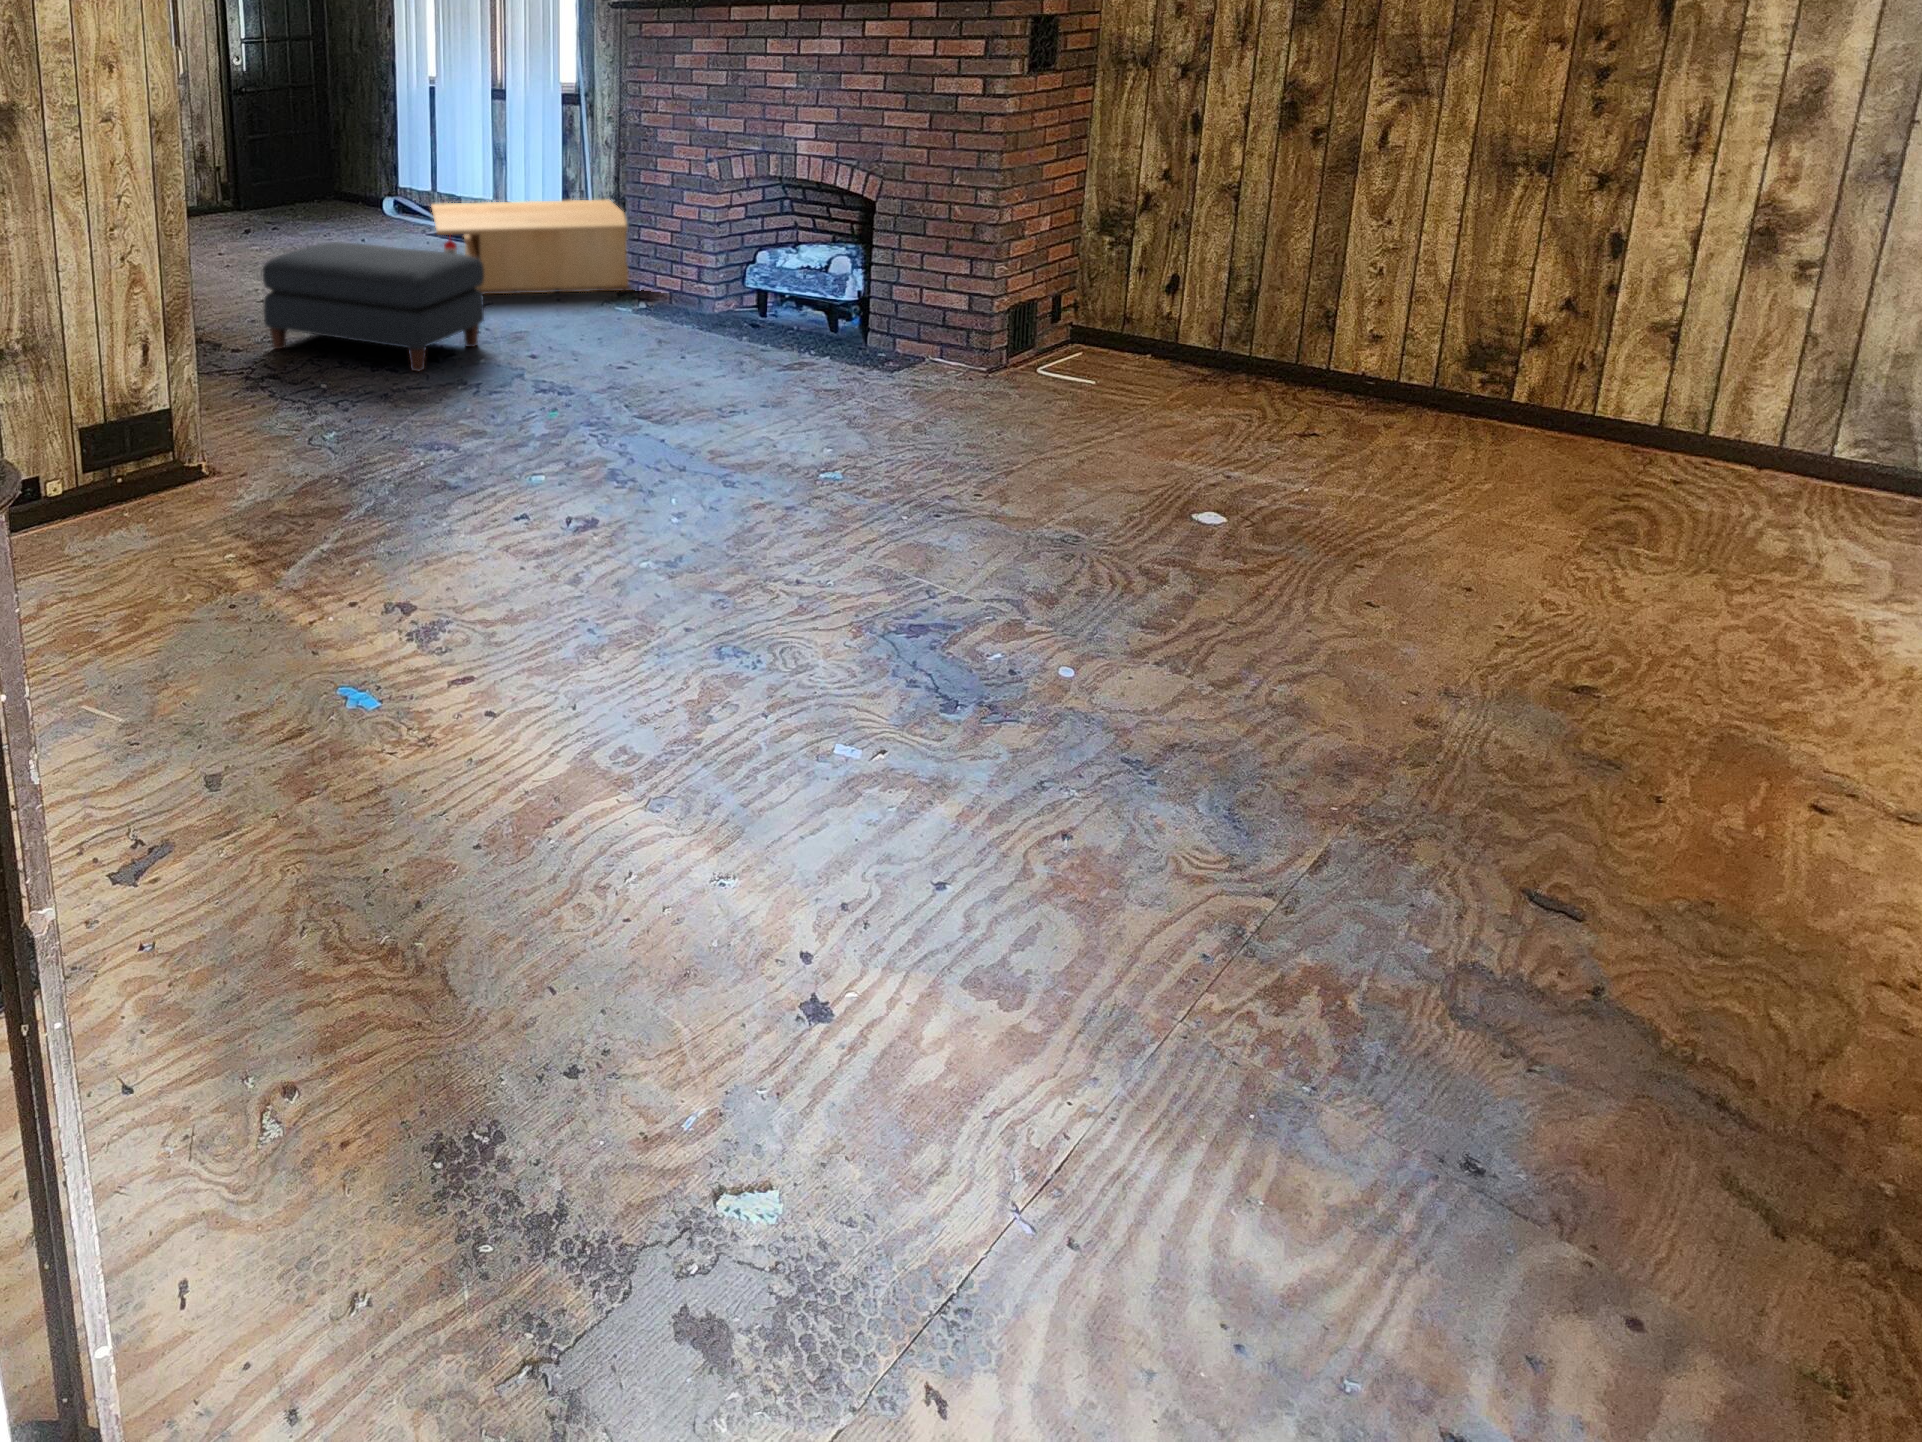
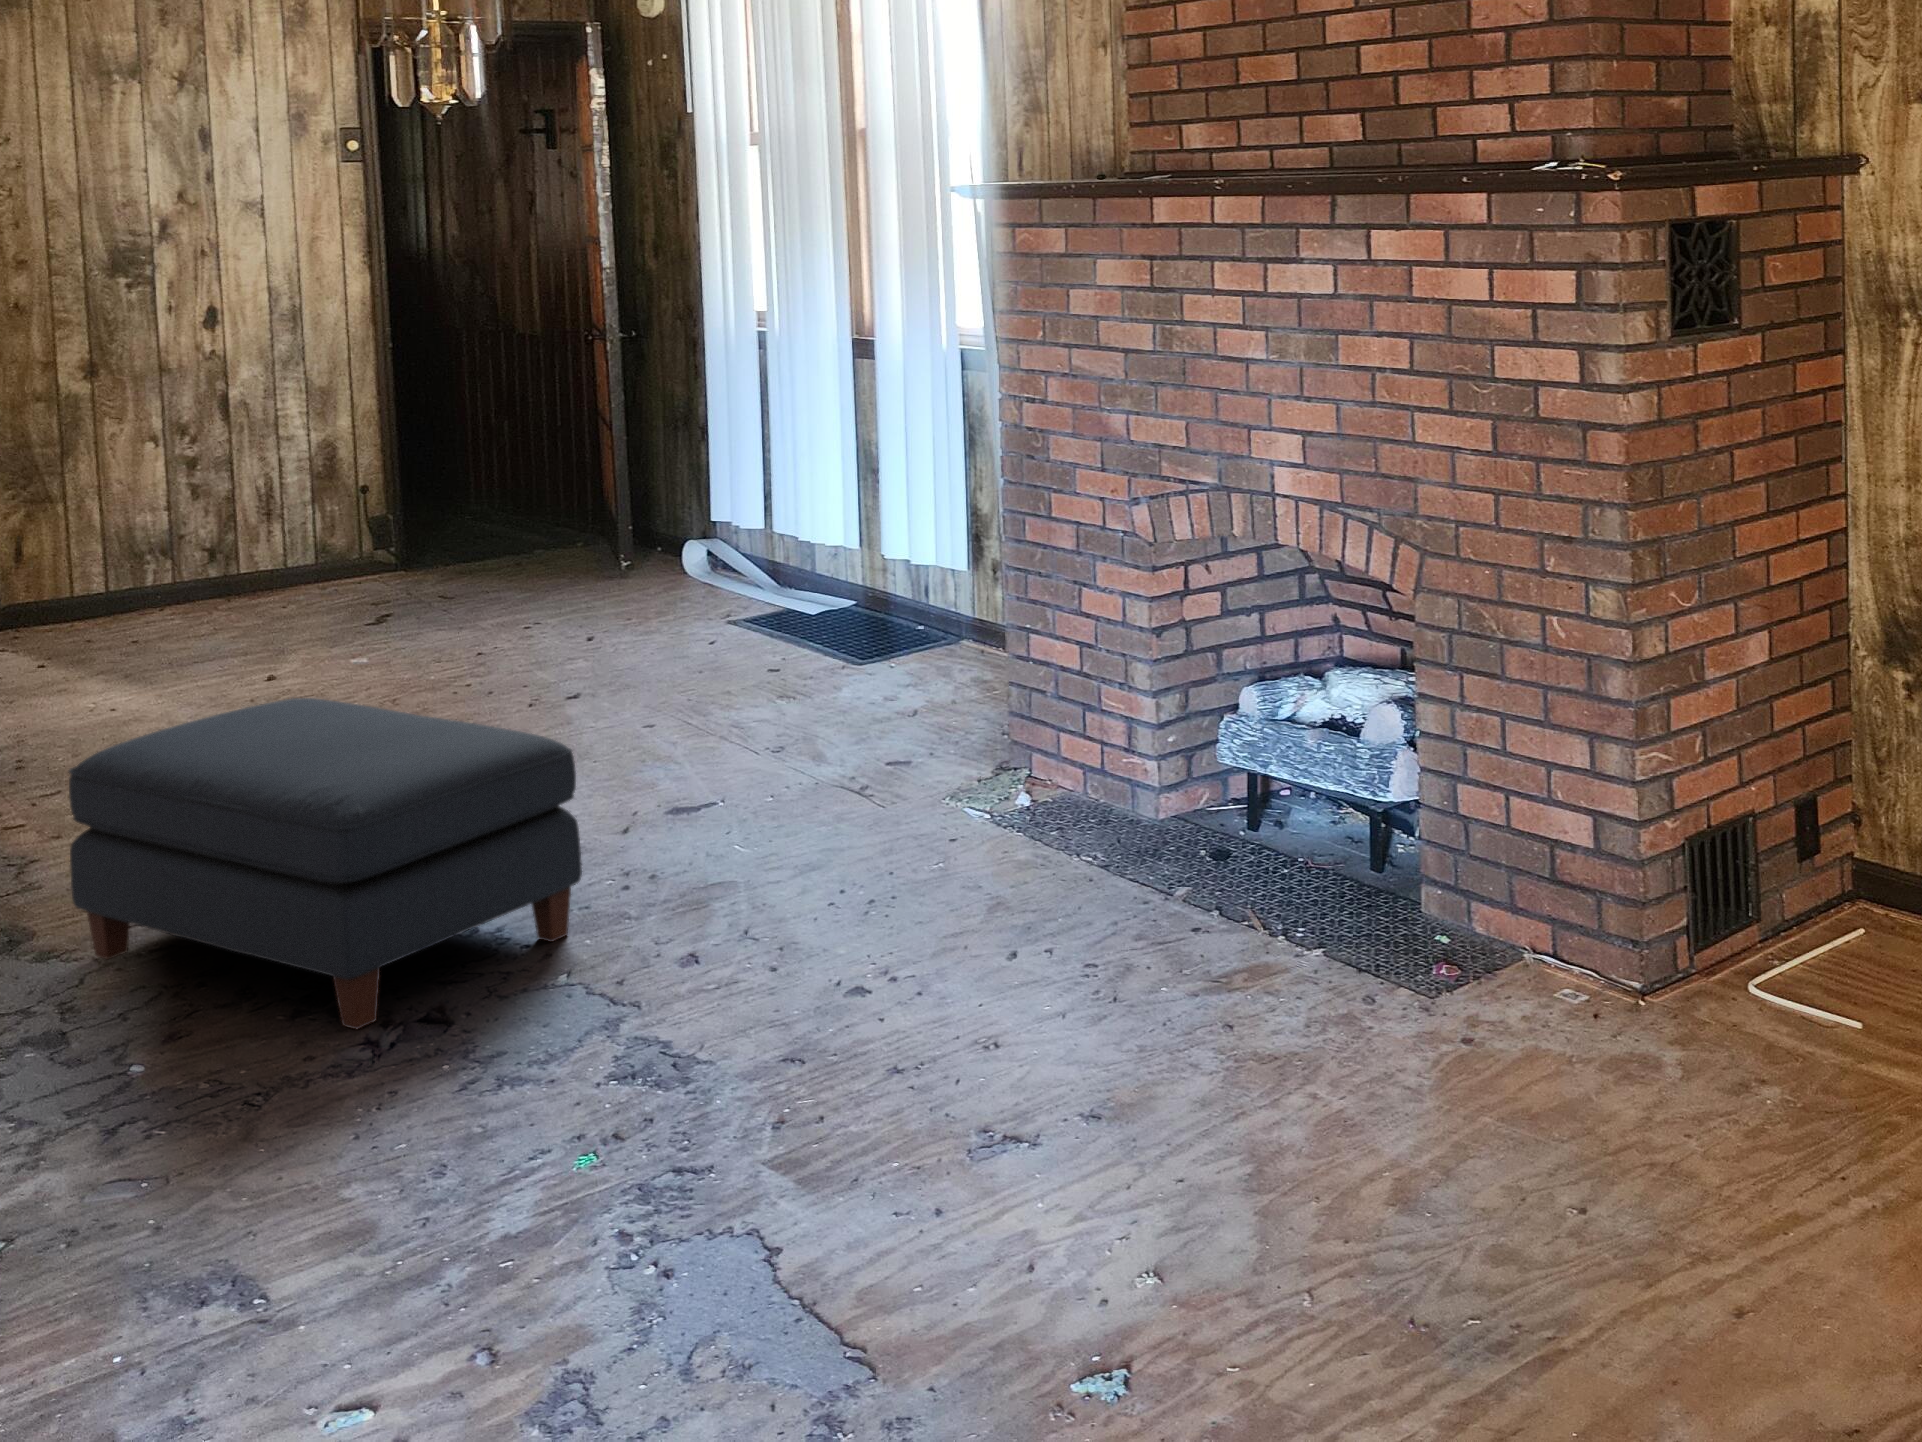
coffee table: present [431,199,630,294] -> none [603,557,1044,780]

